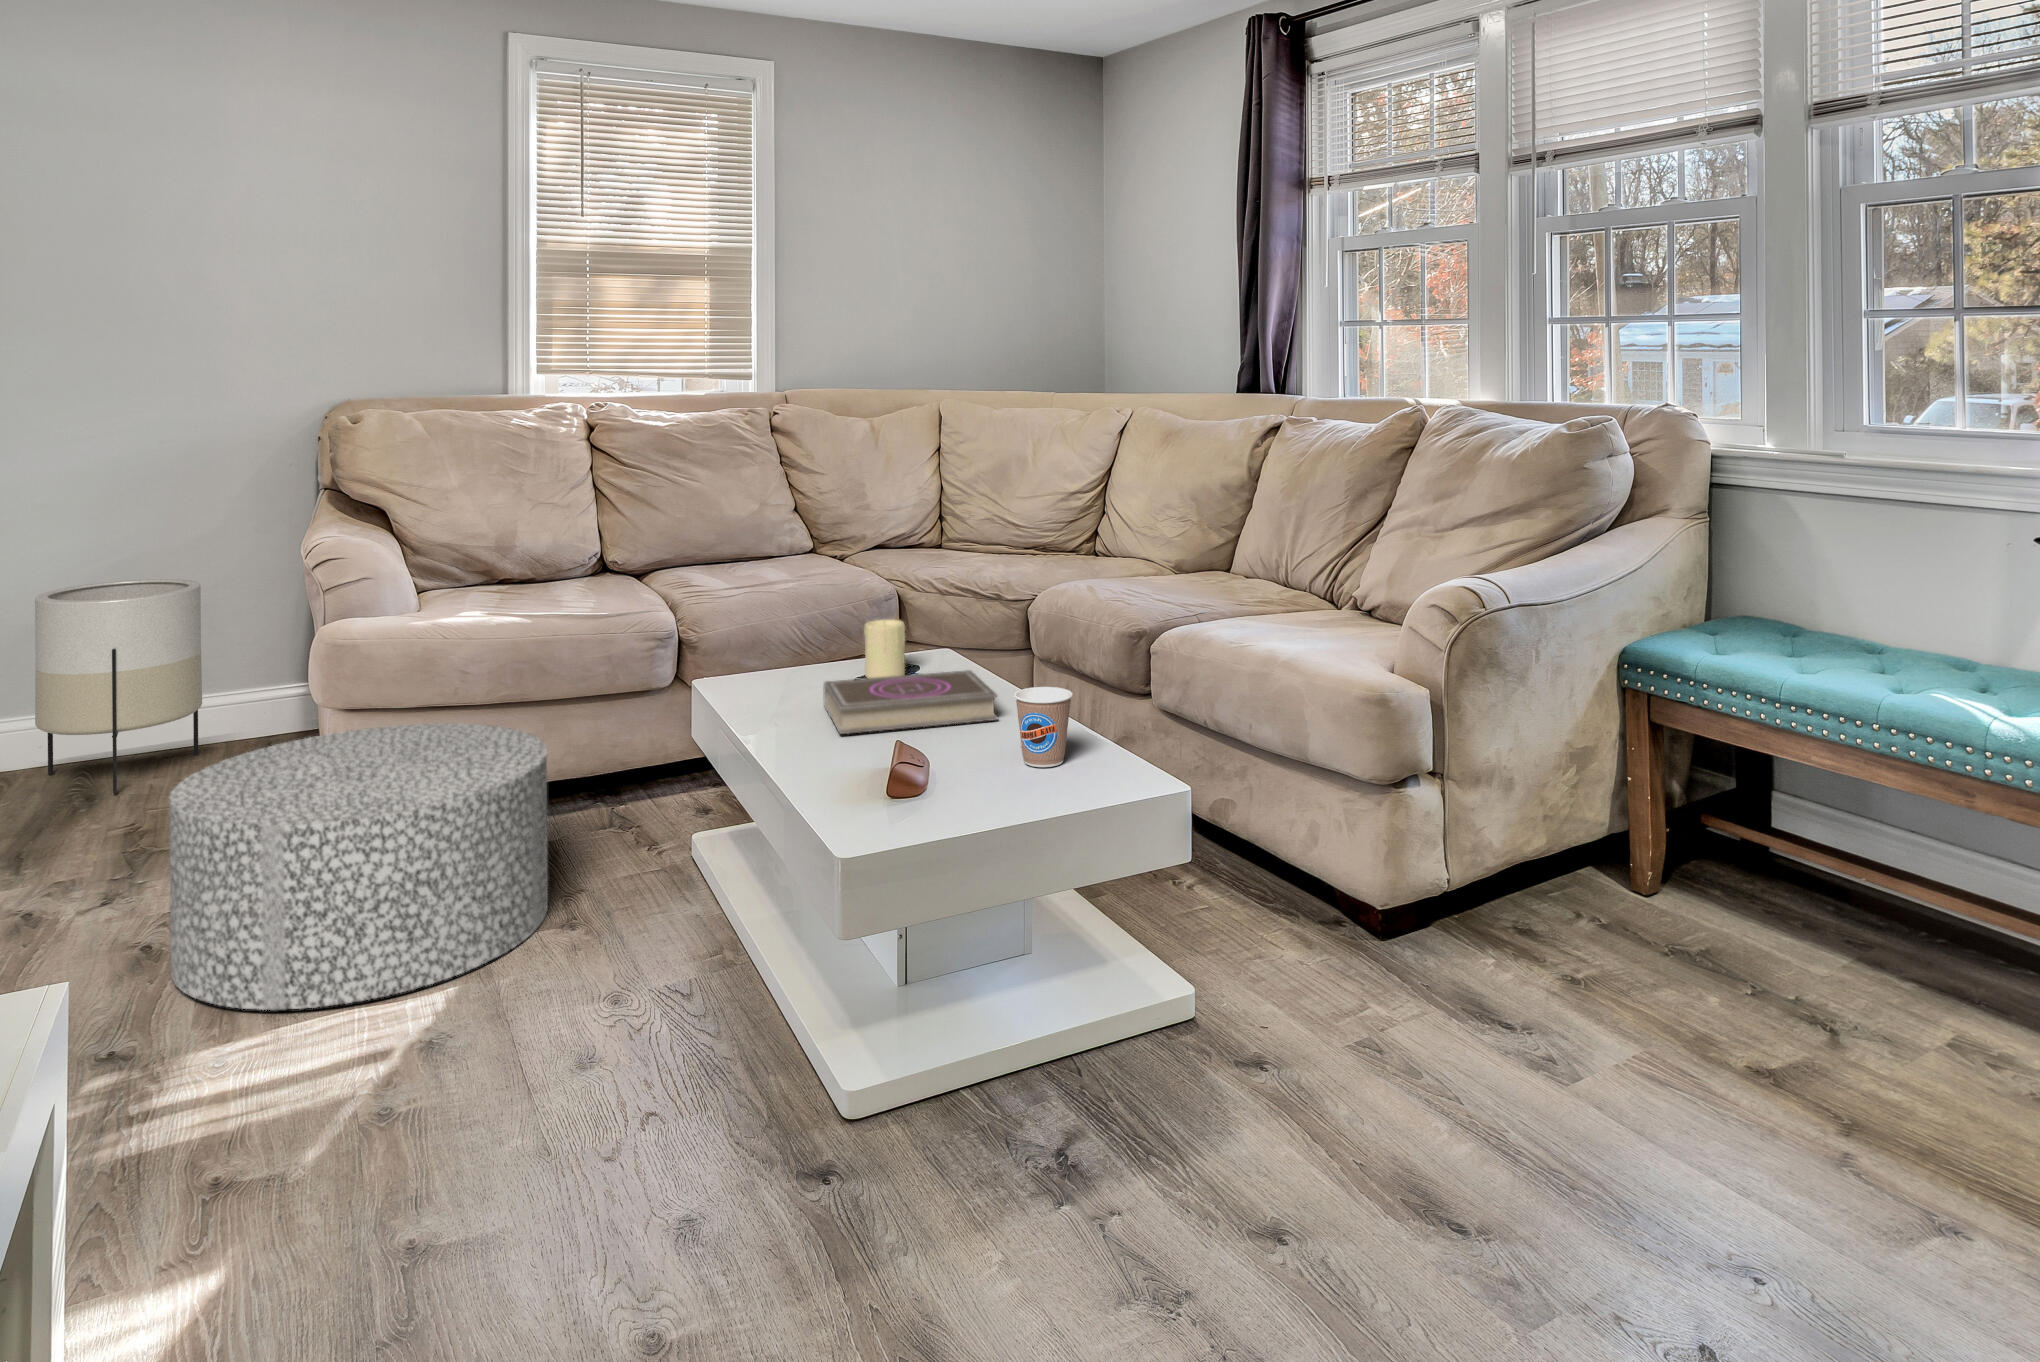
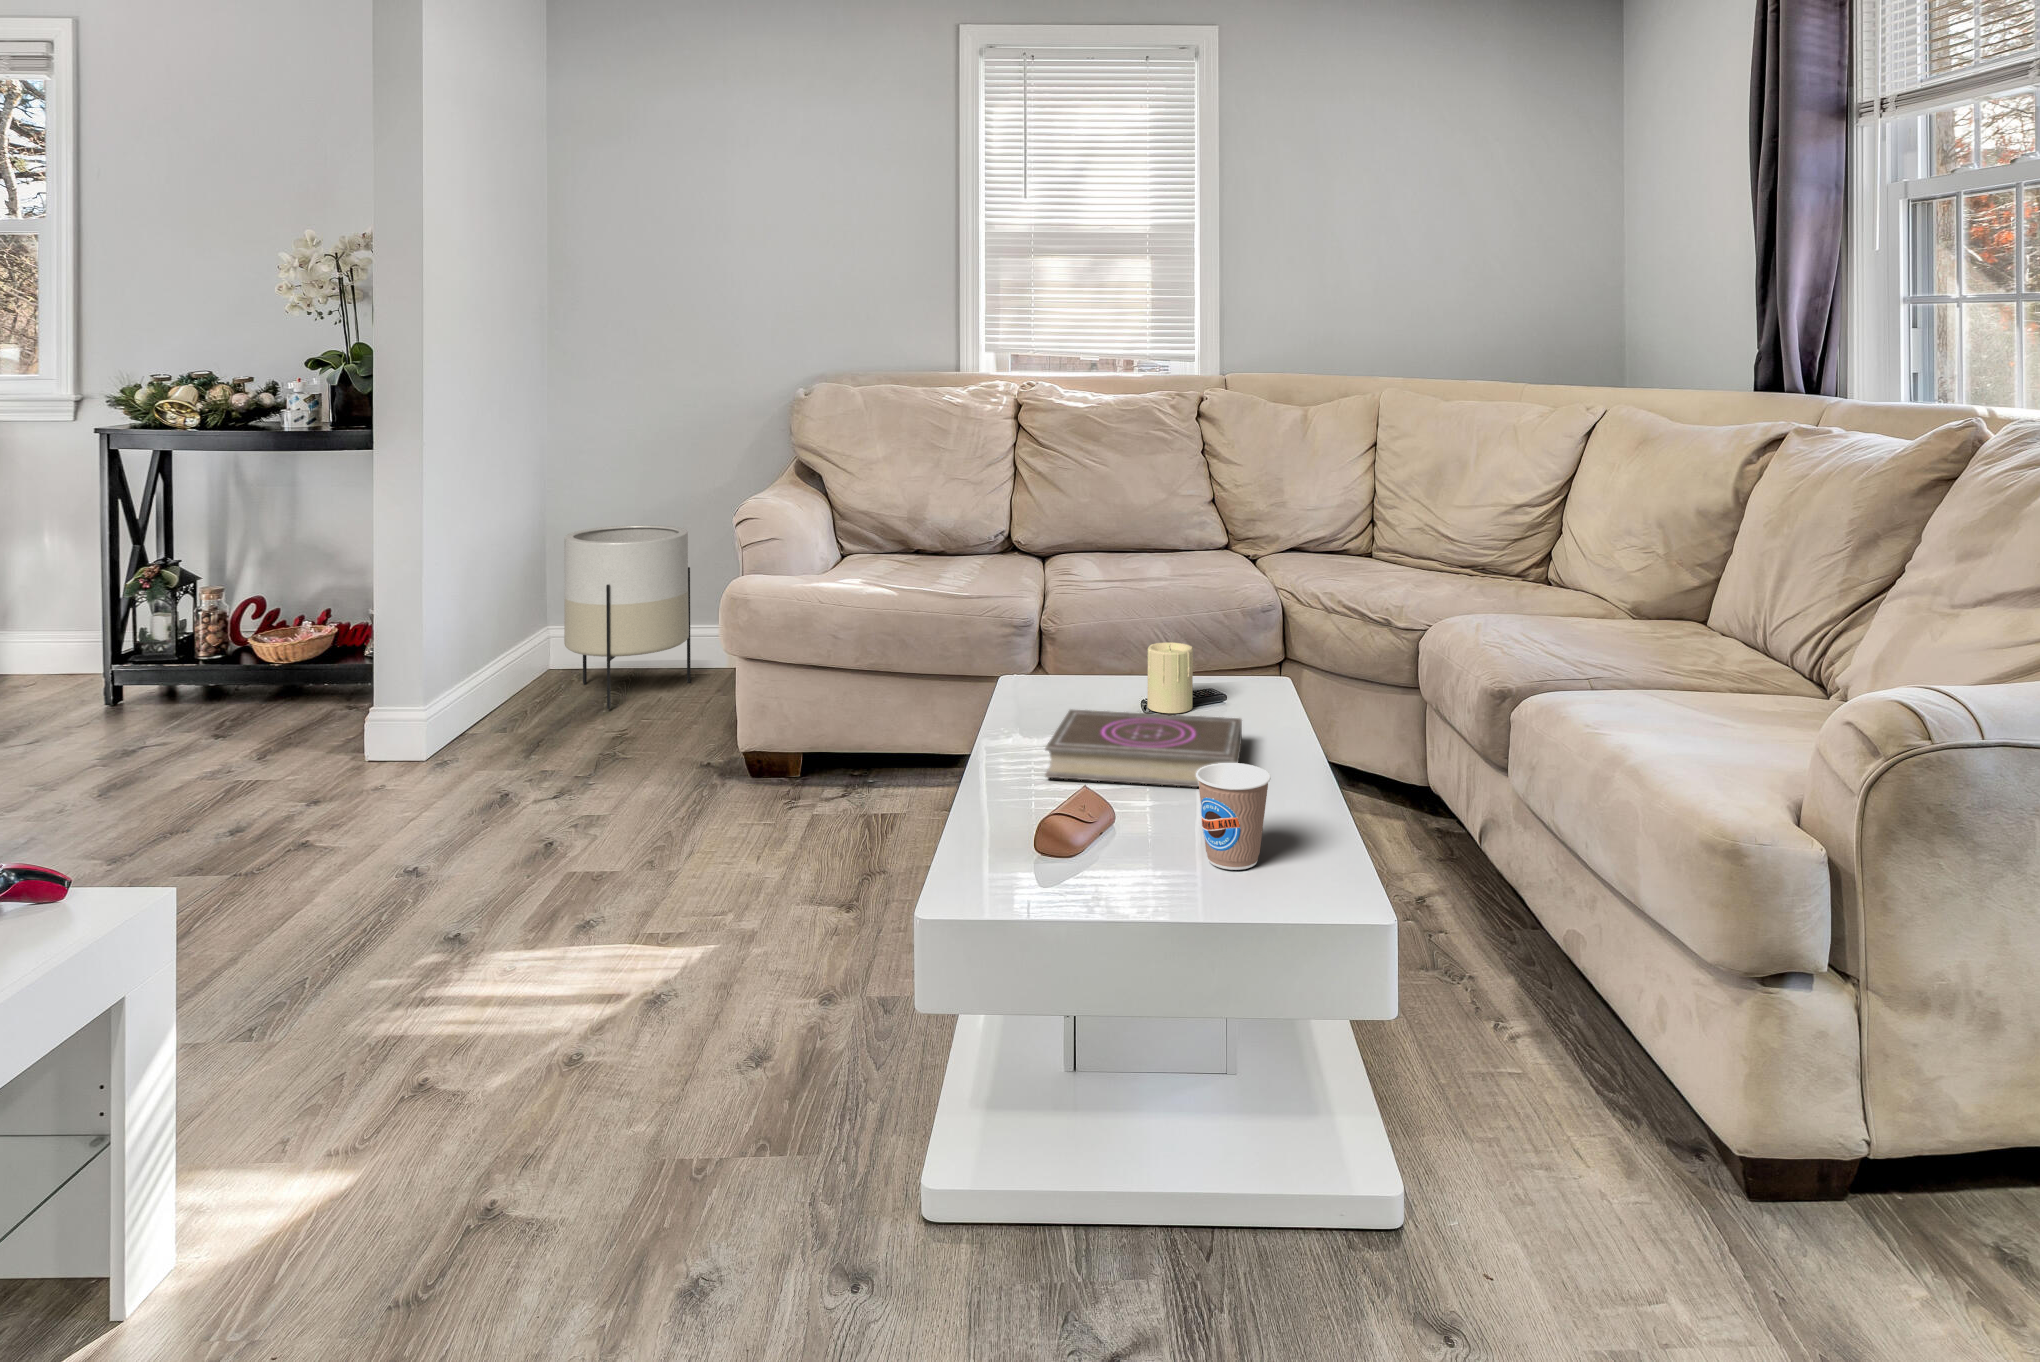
ottoman: present [169,724,548,1010] -> none [499,689,836,962]

